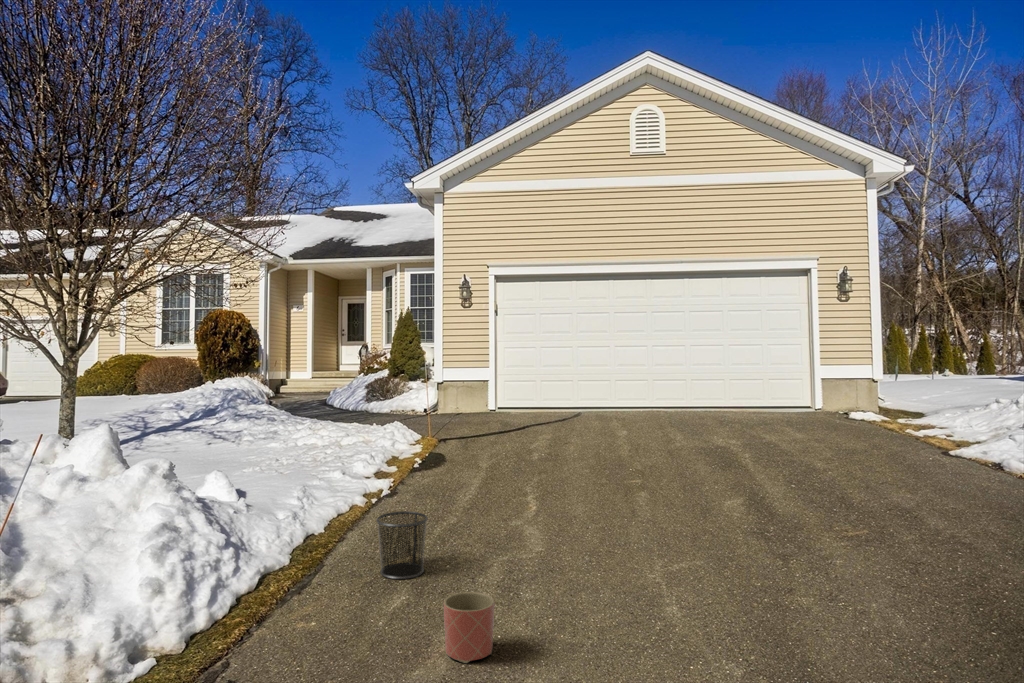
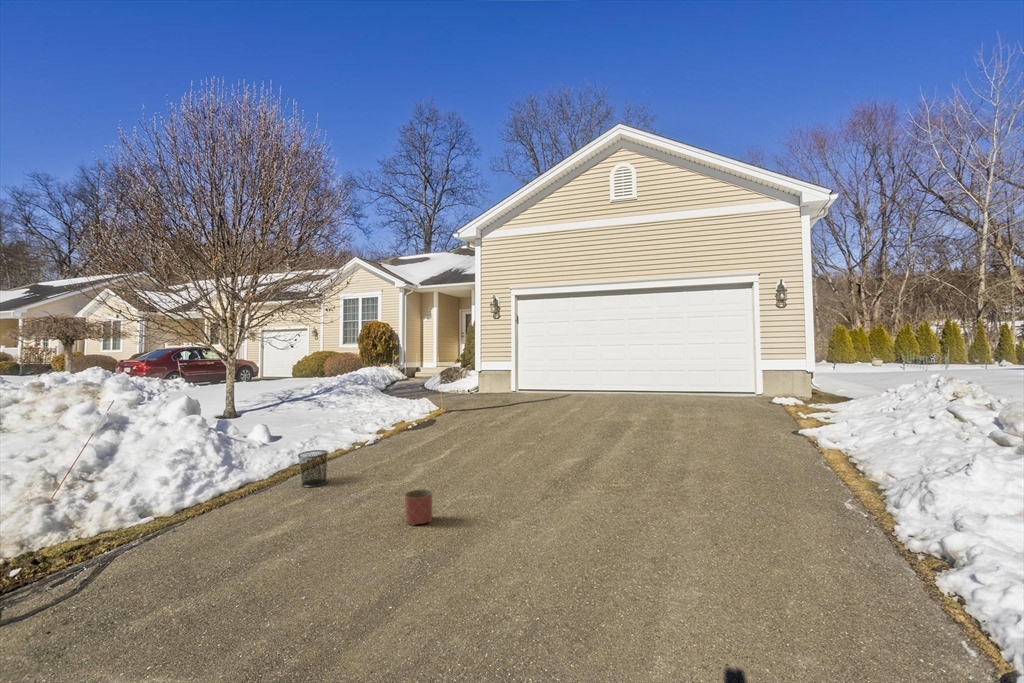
planter: present [444,592,494,663] -> present [405,489,432,525]

